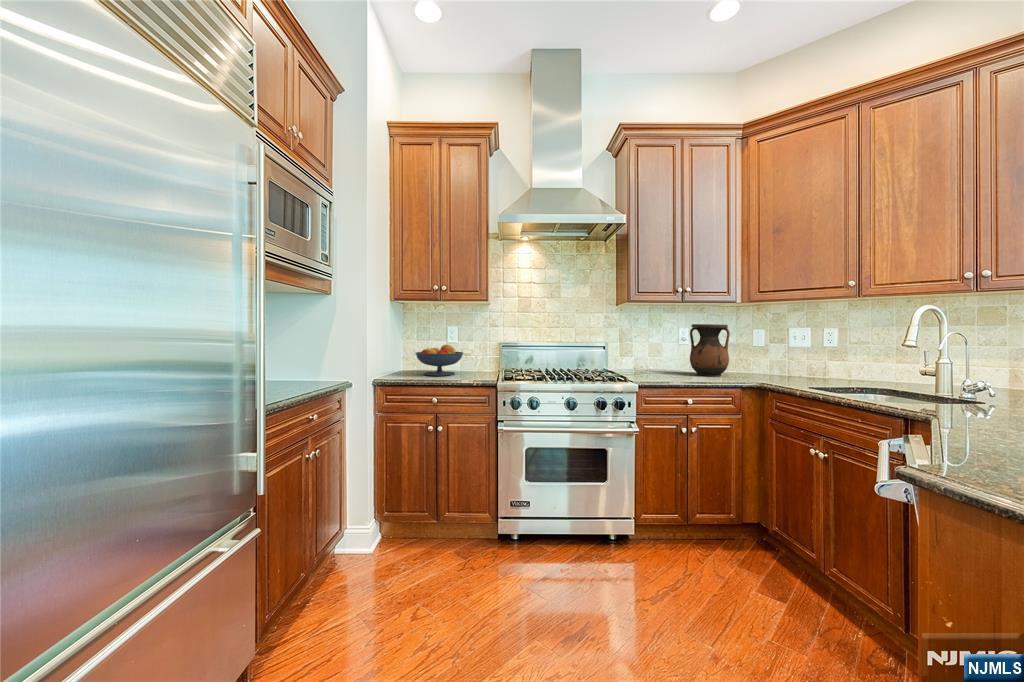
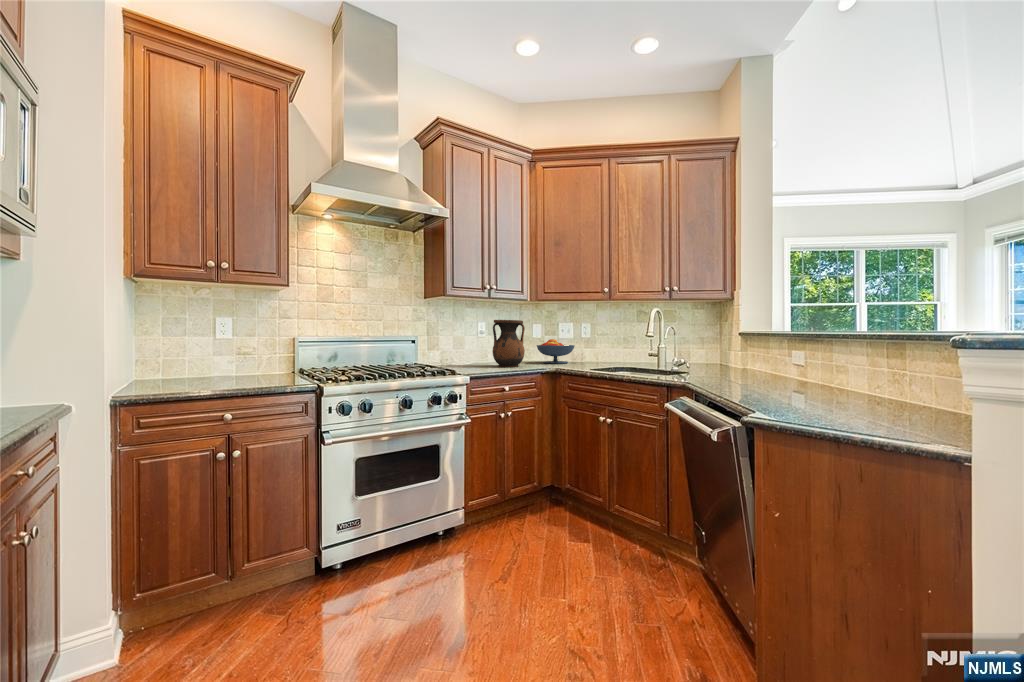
fruit bowl: present [415,345,463,376] -> present [537,339,574,364]

